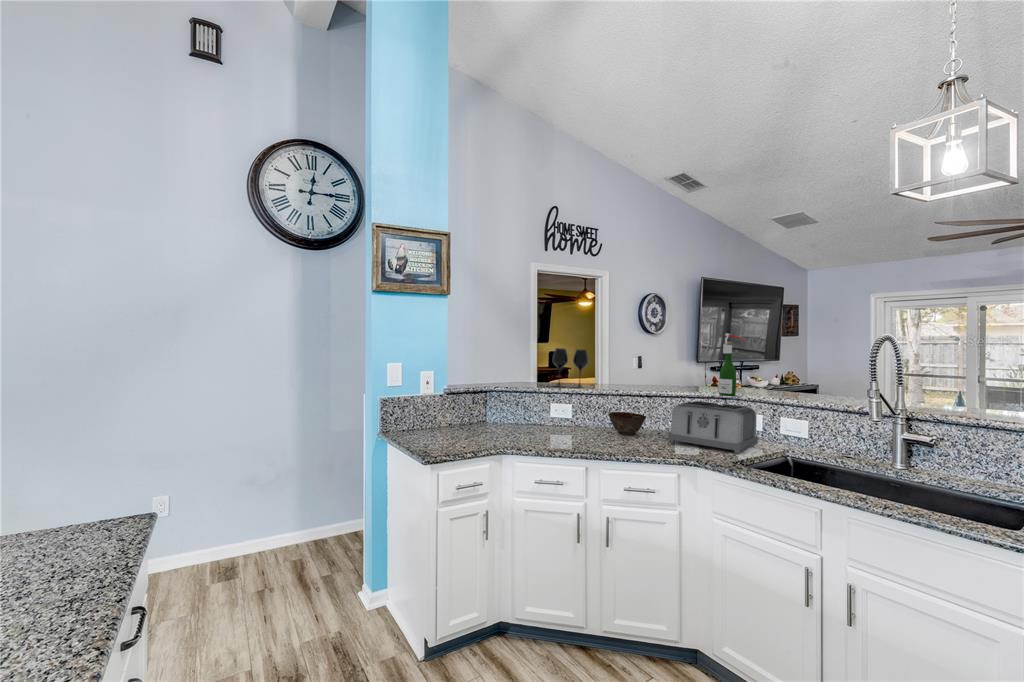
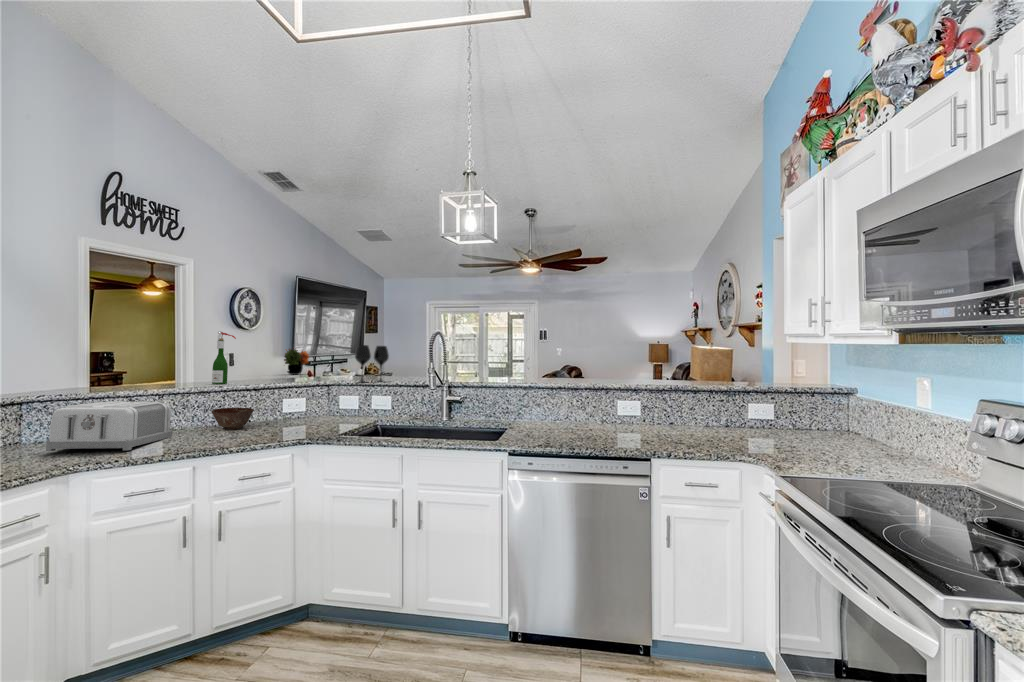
wine bottle: present [719,333,747,396] -> present [212,331,236,384]
wine glass: present [553,348,589,388] -> present [355,345,389,382]
flower arrangement: none [682,351,716,380] -> present [284,348,309,375]
toaster: present [669,401,758,453] -> present [46,402,172,451]

